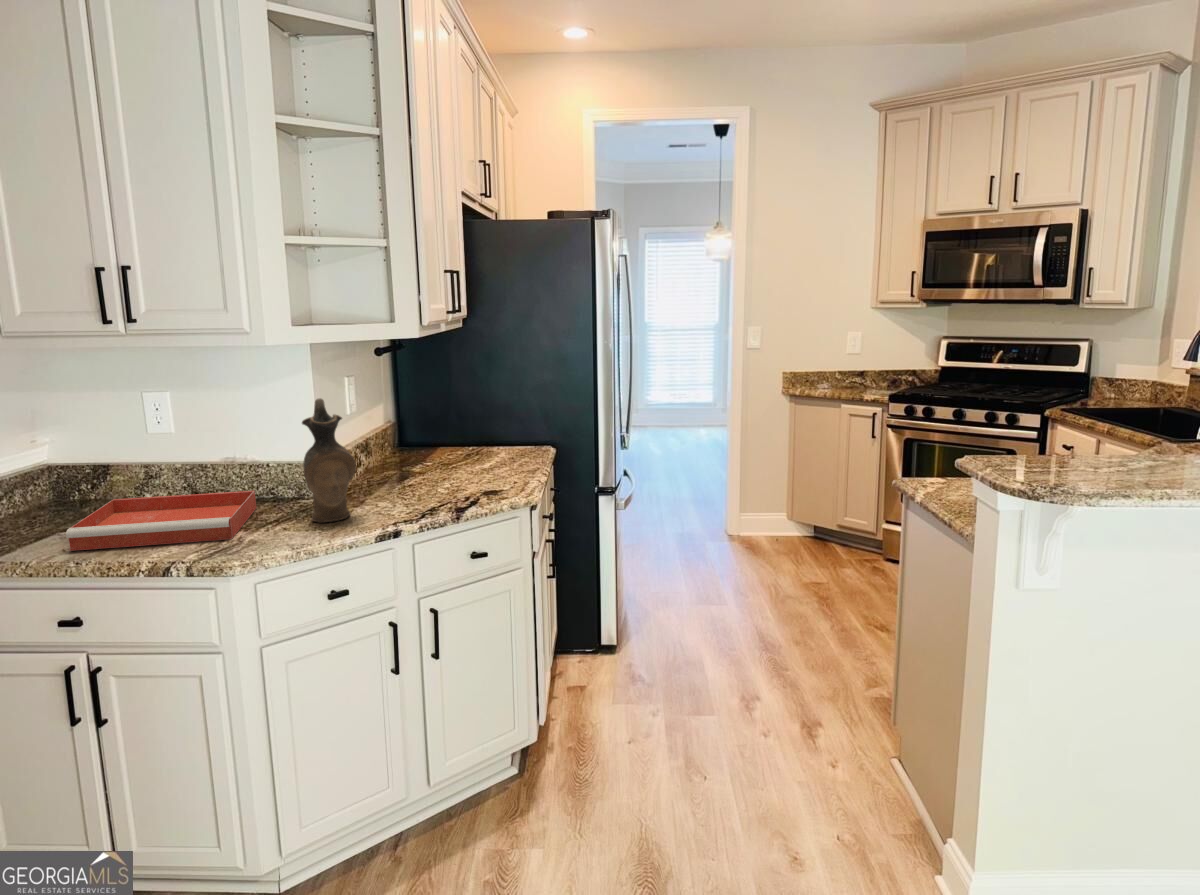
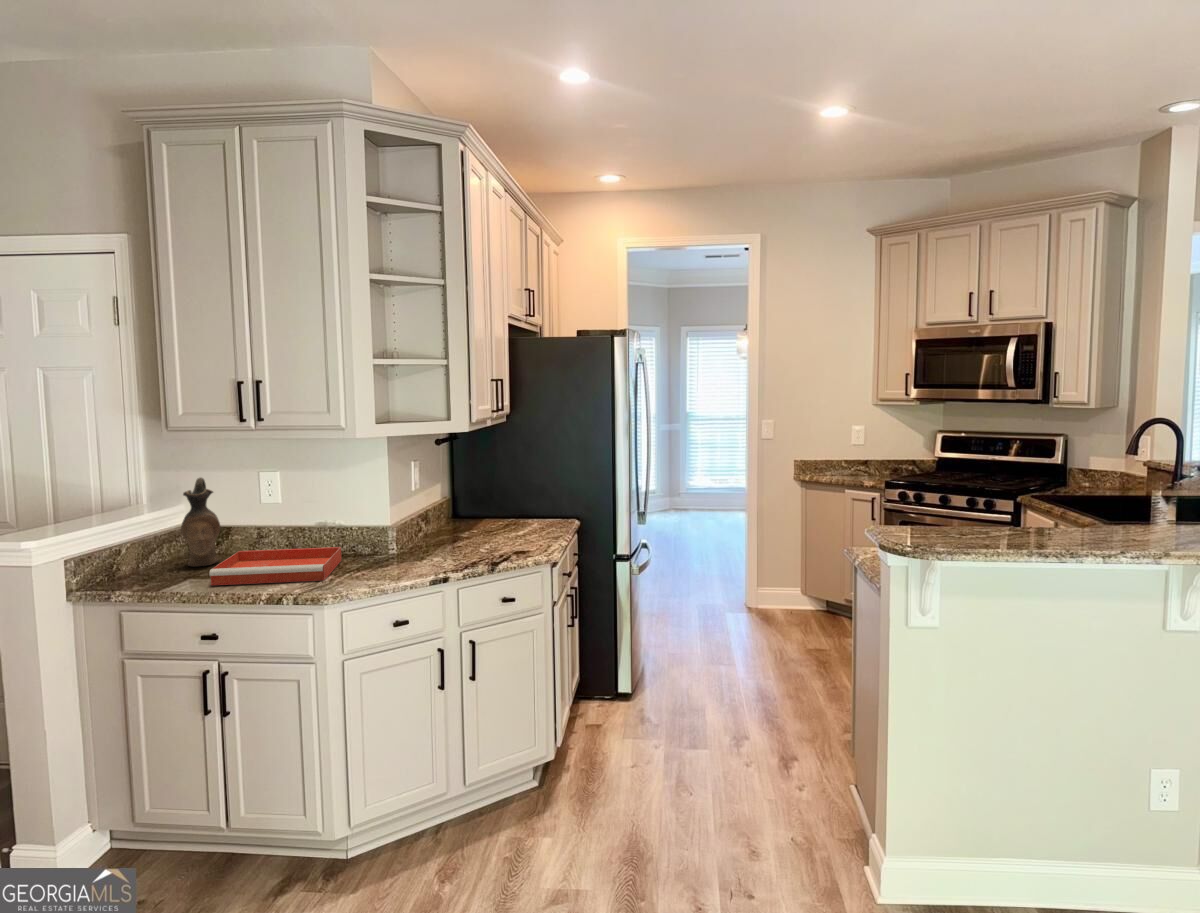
ceramic pitcher: present [302,398,356,522] -> present [181,478,220,566]

